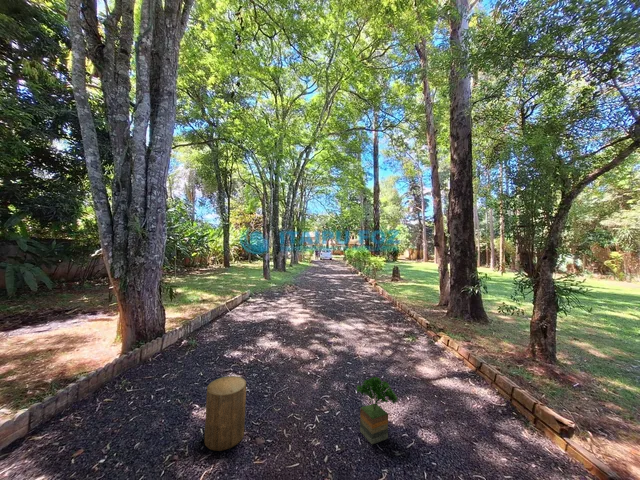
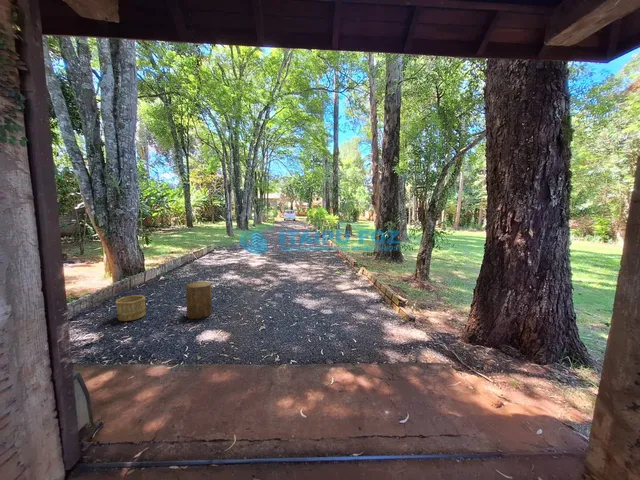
potted tree: present [357,377,397,444] -> none [281,279,305,314]
wooden bucket: none [95,396,145,452] -> present [115,295,146,321]

